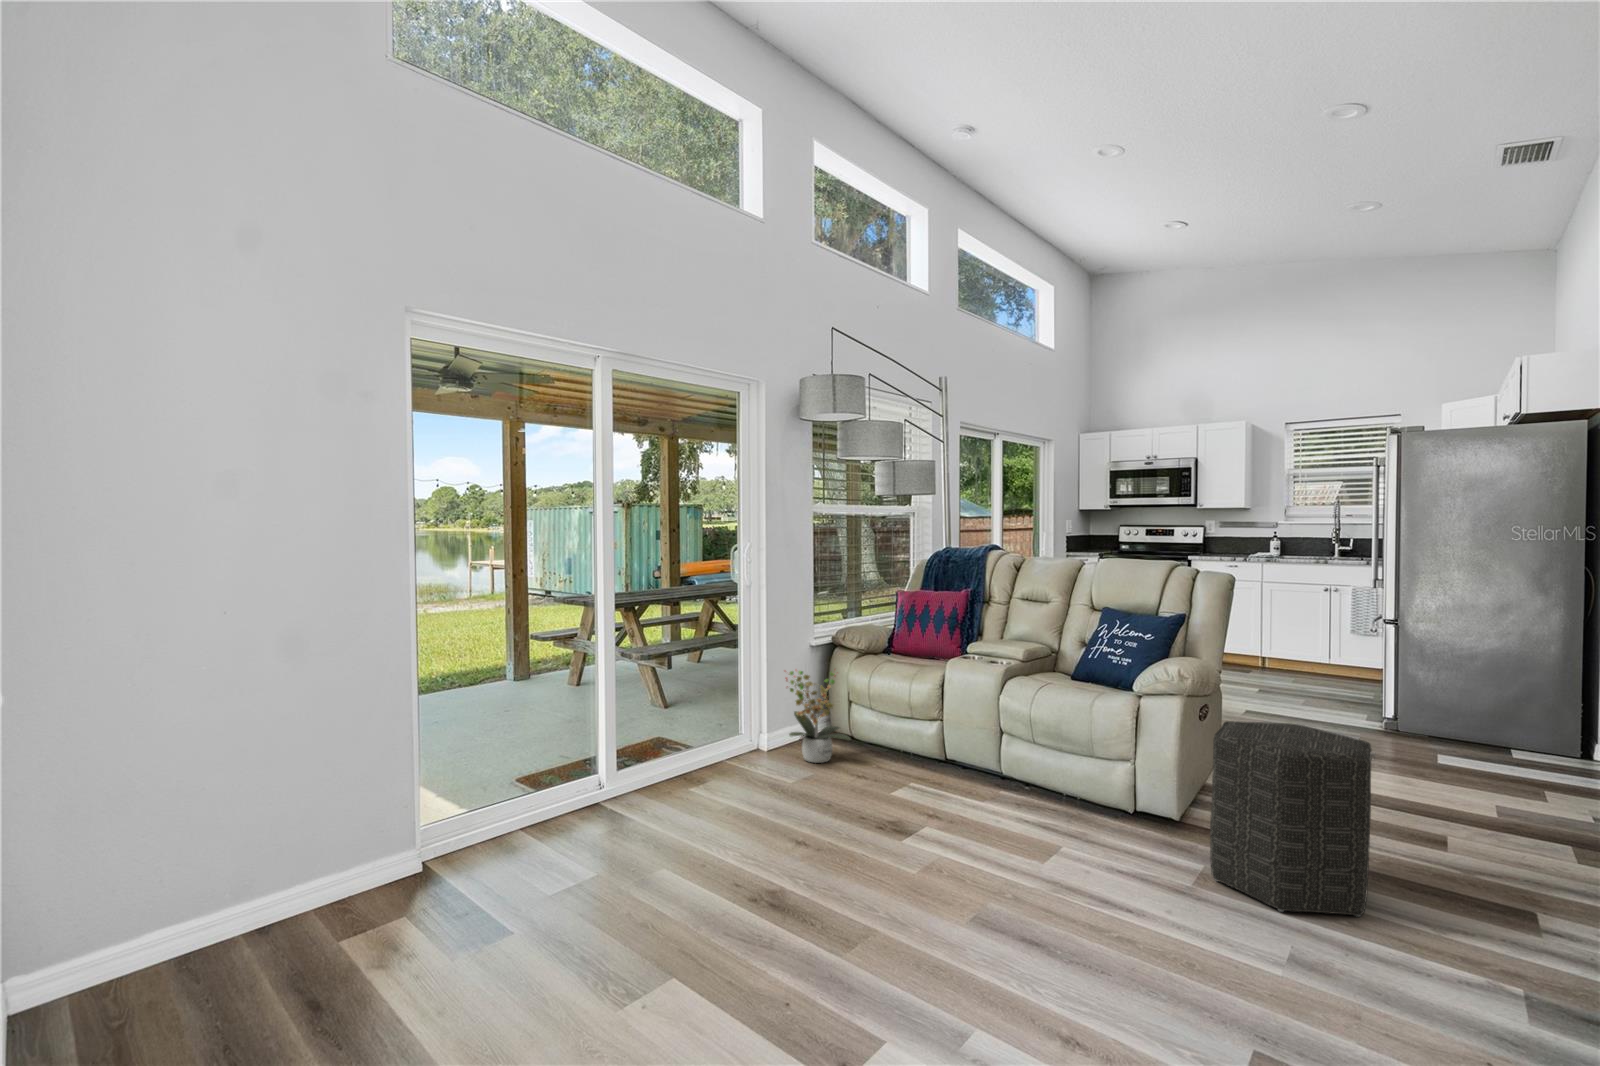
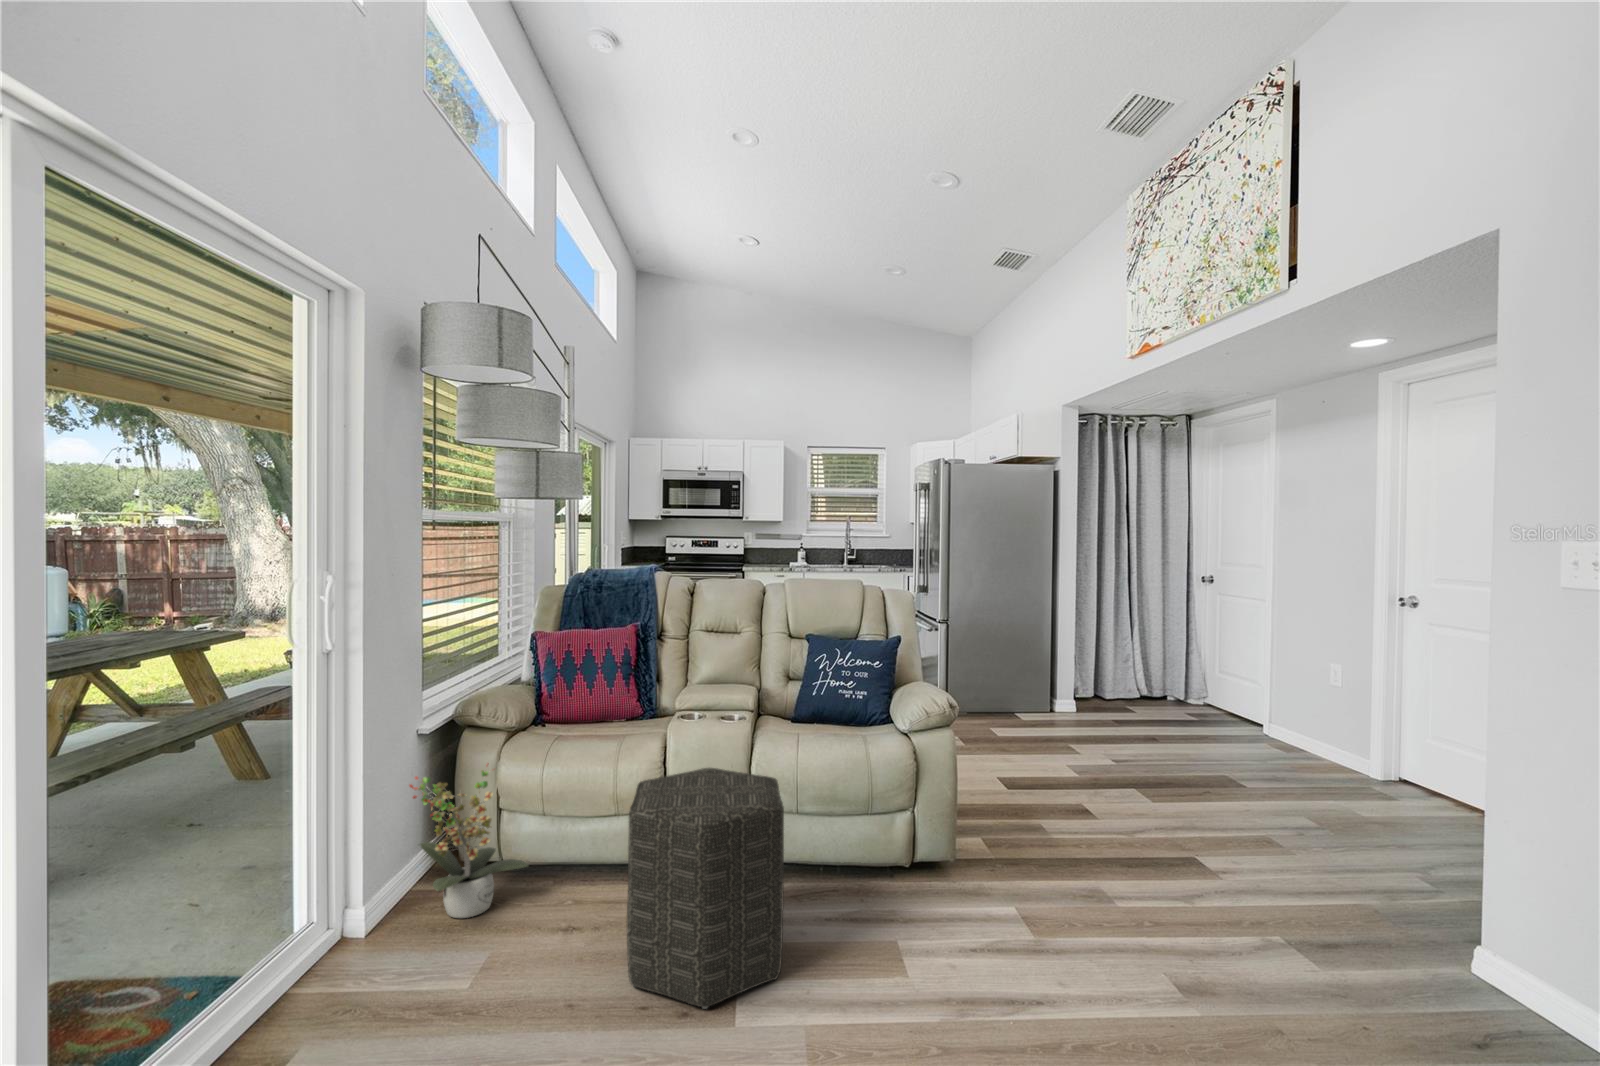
ottoman: present [1210,721,1371,917] -> present [627,768,784,1009]

